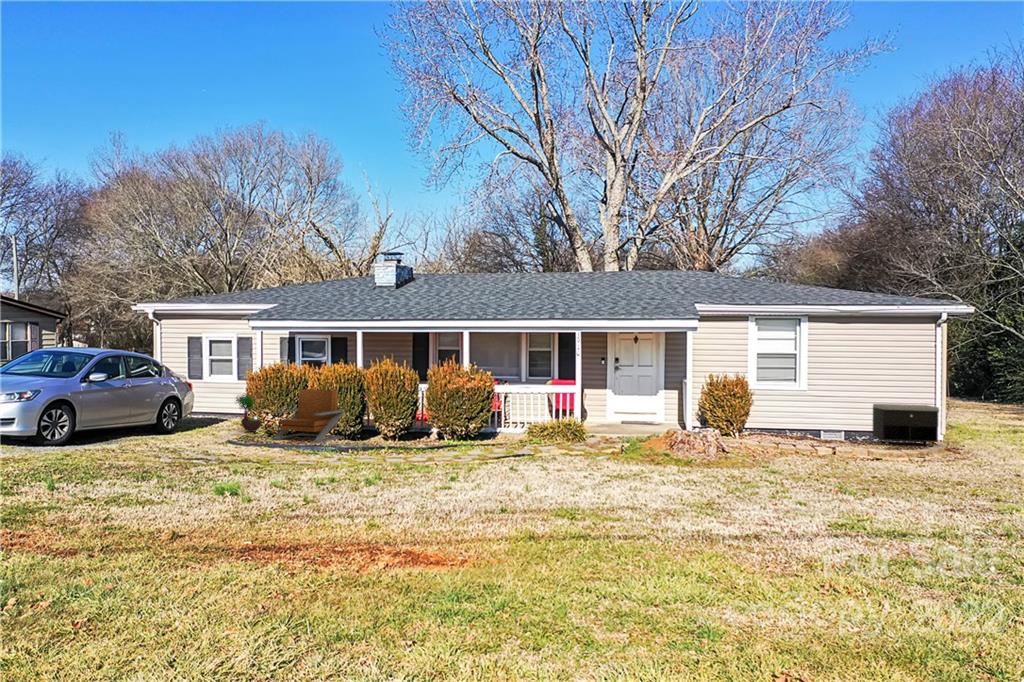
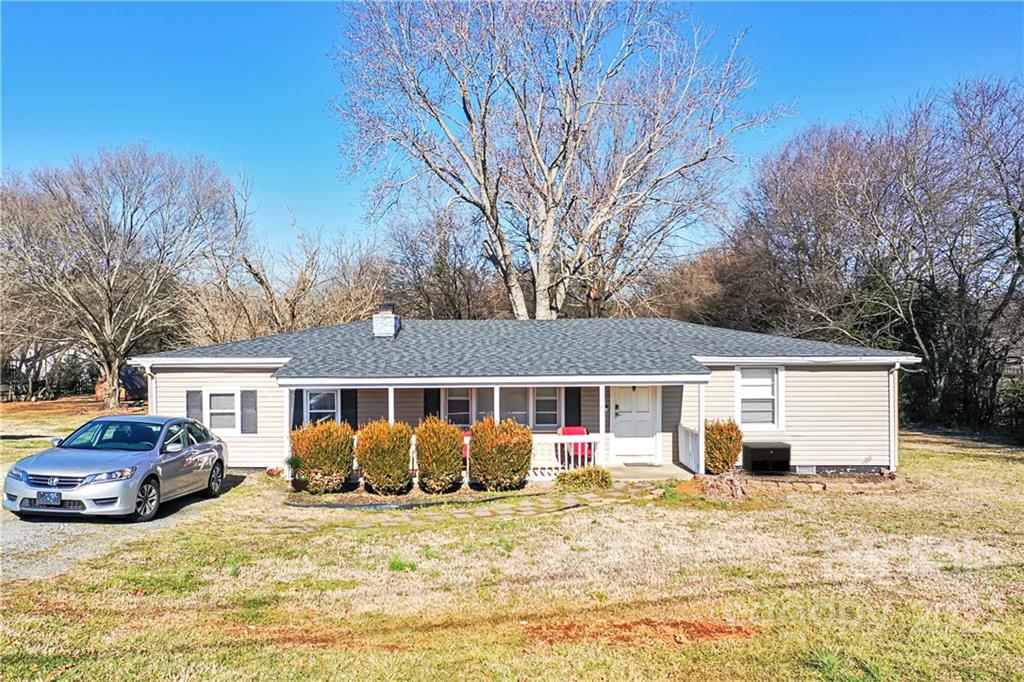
lounge chair: present [273,389,345,443] -> none [339,449,400,501]
storage bench: present [873,404,939,446] -> present [742,442,791,476]

